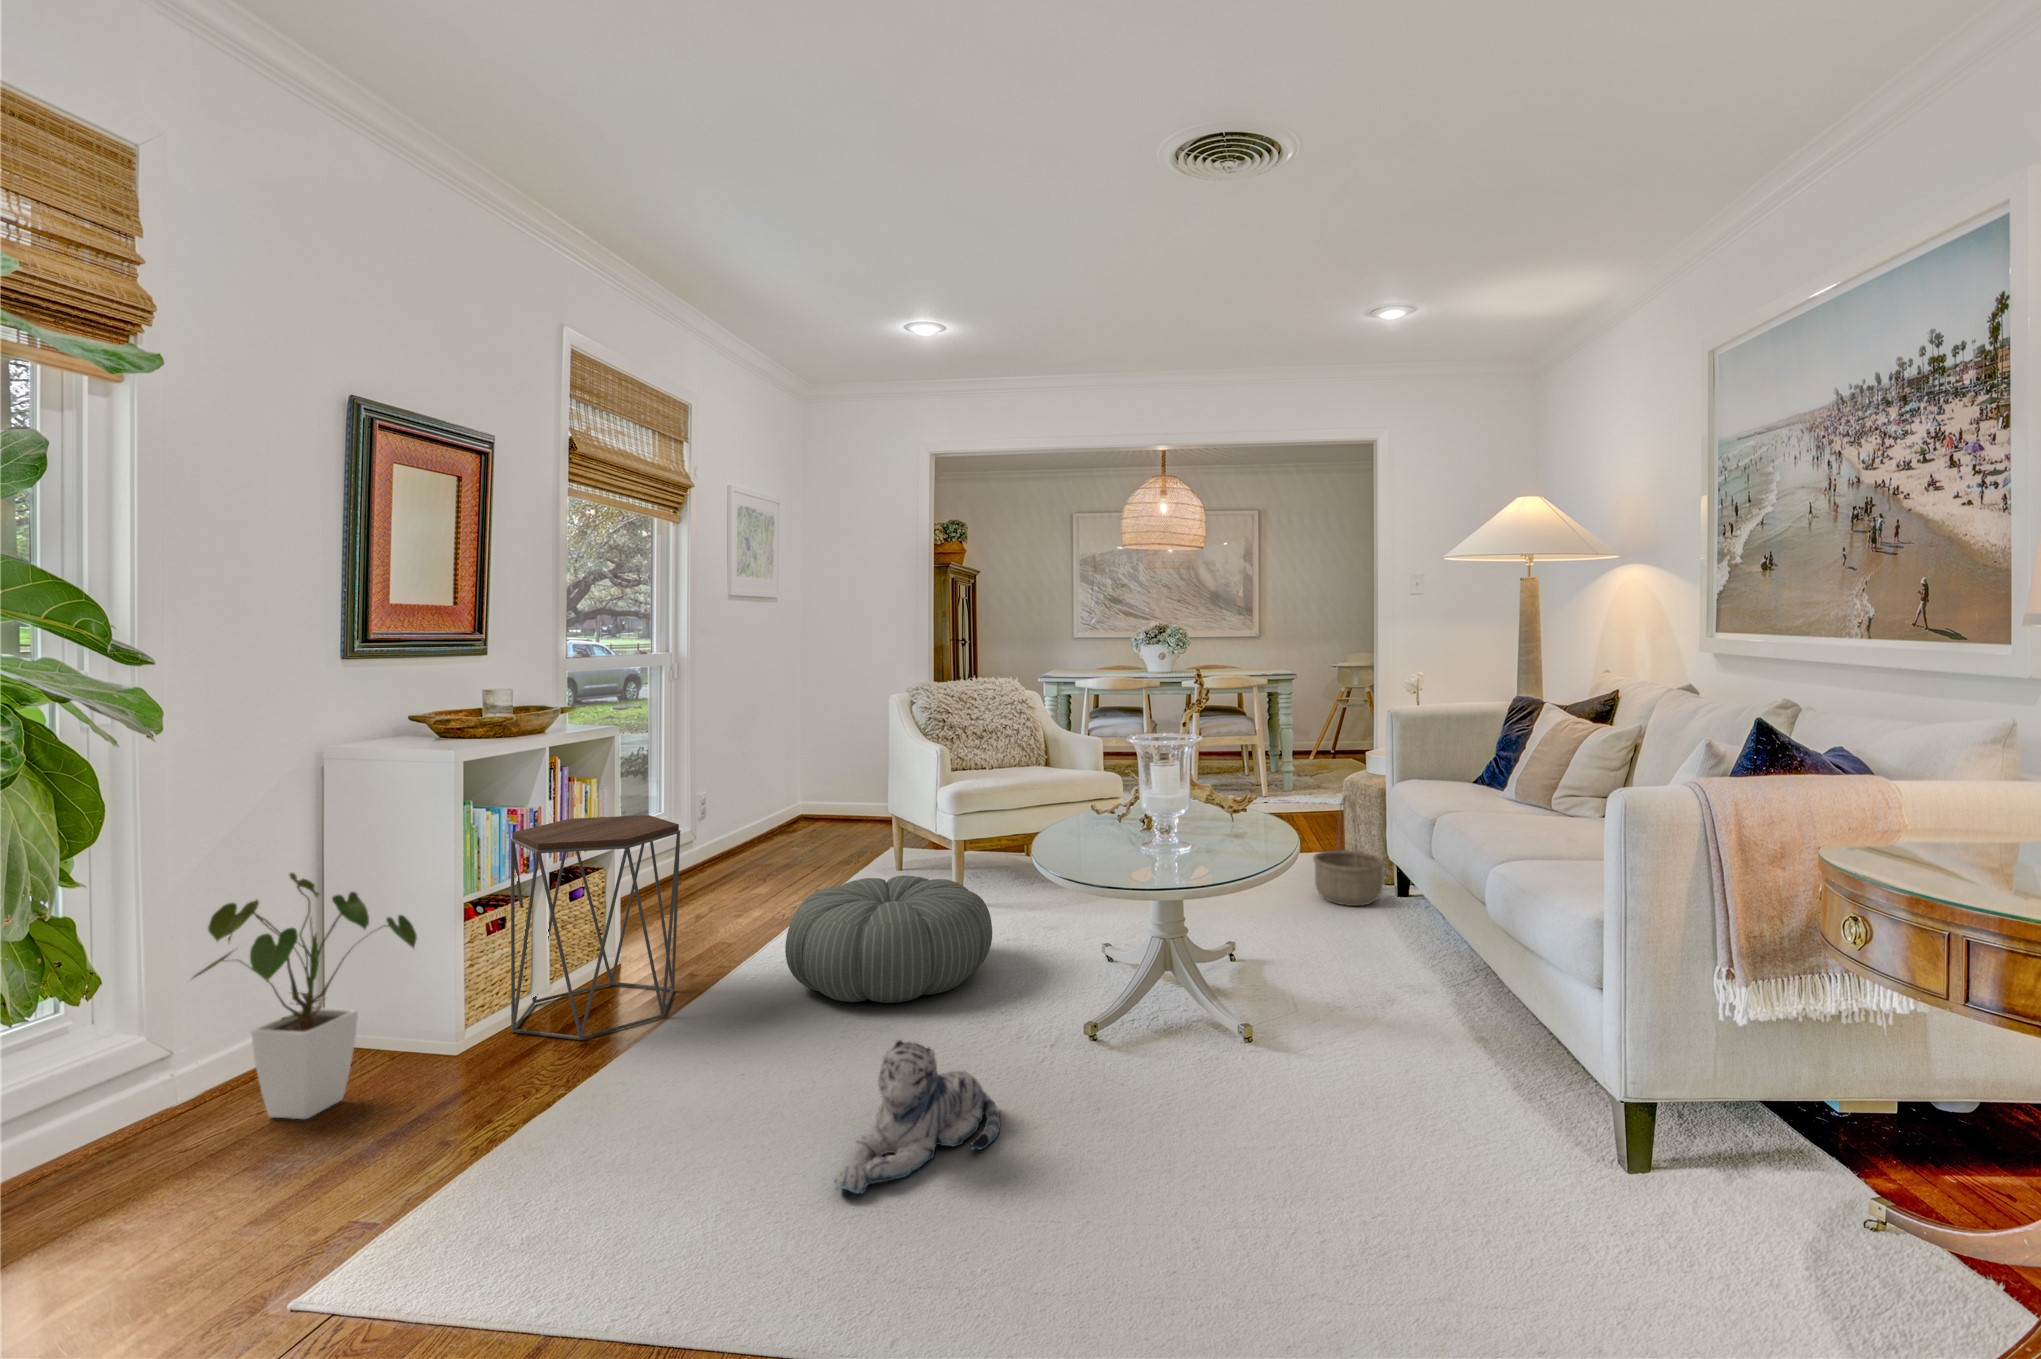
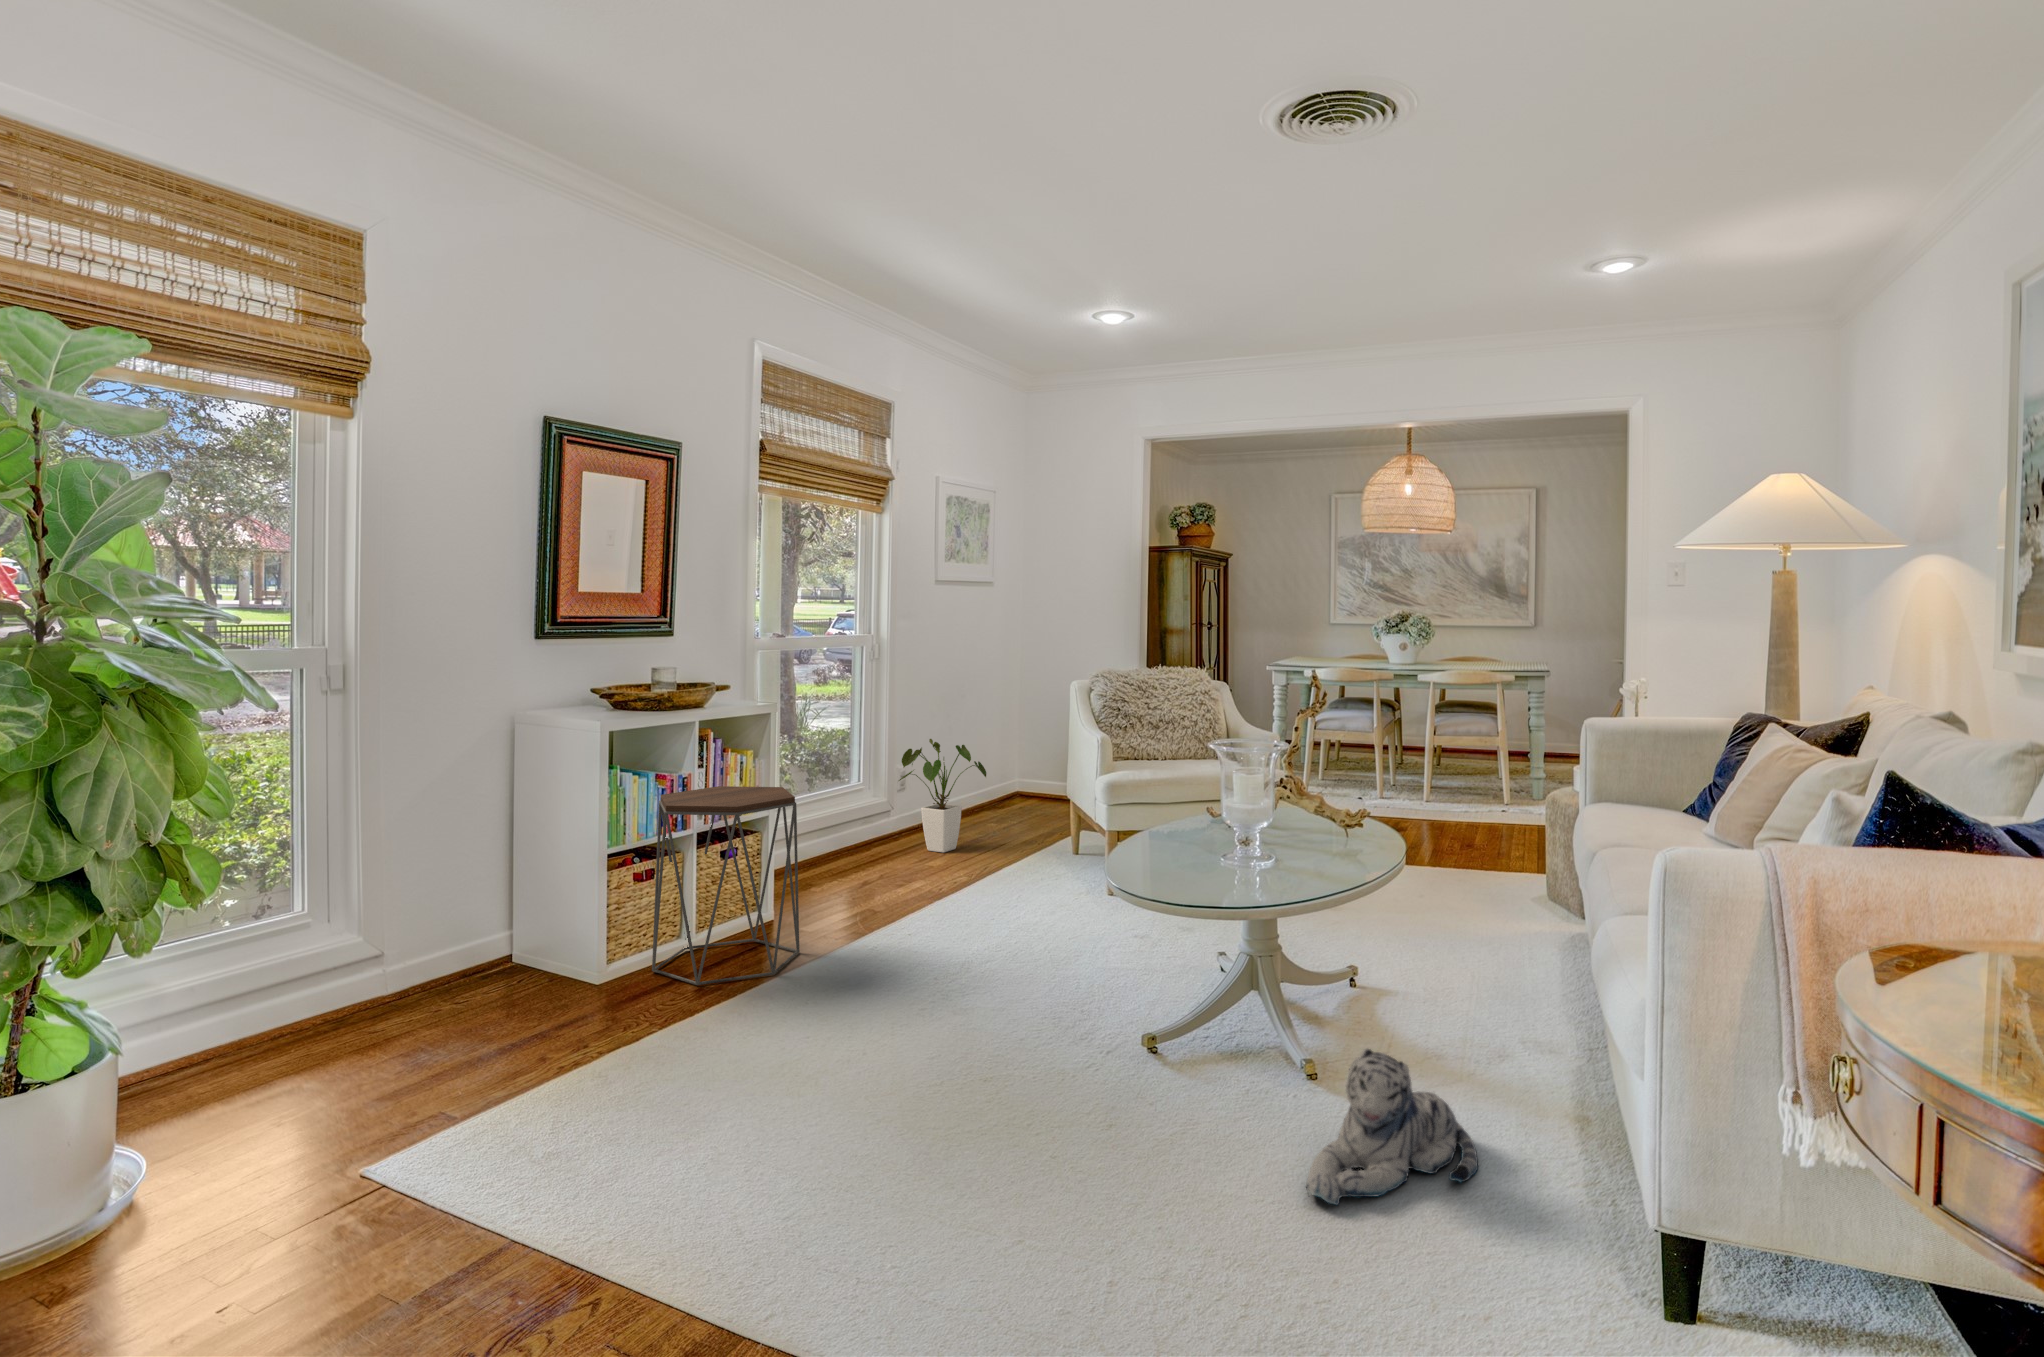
basket: present [1313,795,1384,906] -> none [1513,812,1605,947]
house plant: present [193,872,417,1119] -> present [899,739,986,853]
pouf: present [785,875,992,1003] -> none [887,864,1093,988]
plush toy: present [835,1040,1000,1194] -> present [1306,1048,1478,1205]

